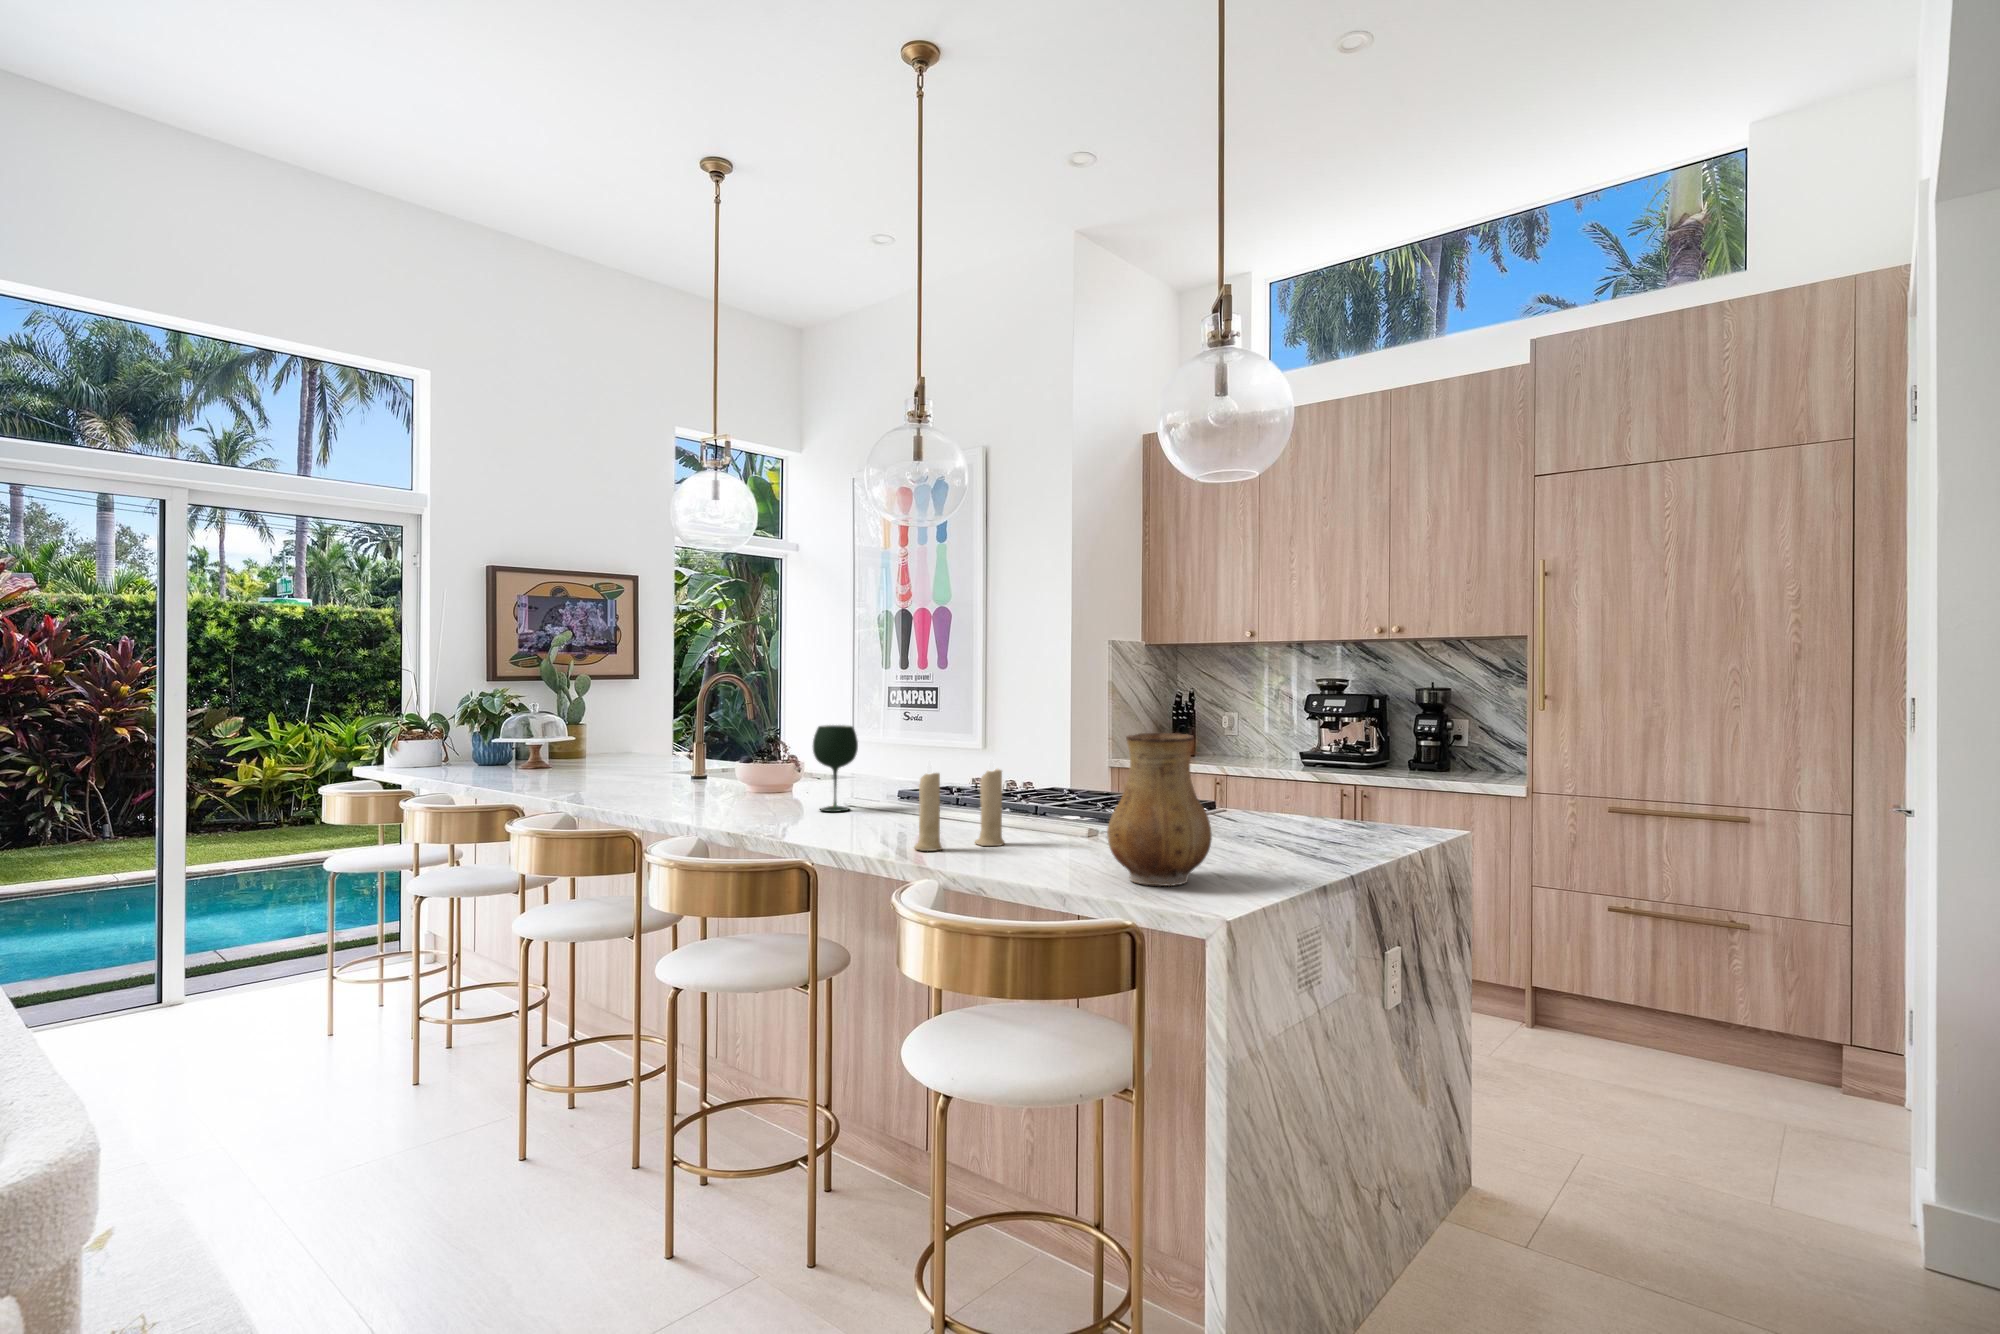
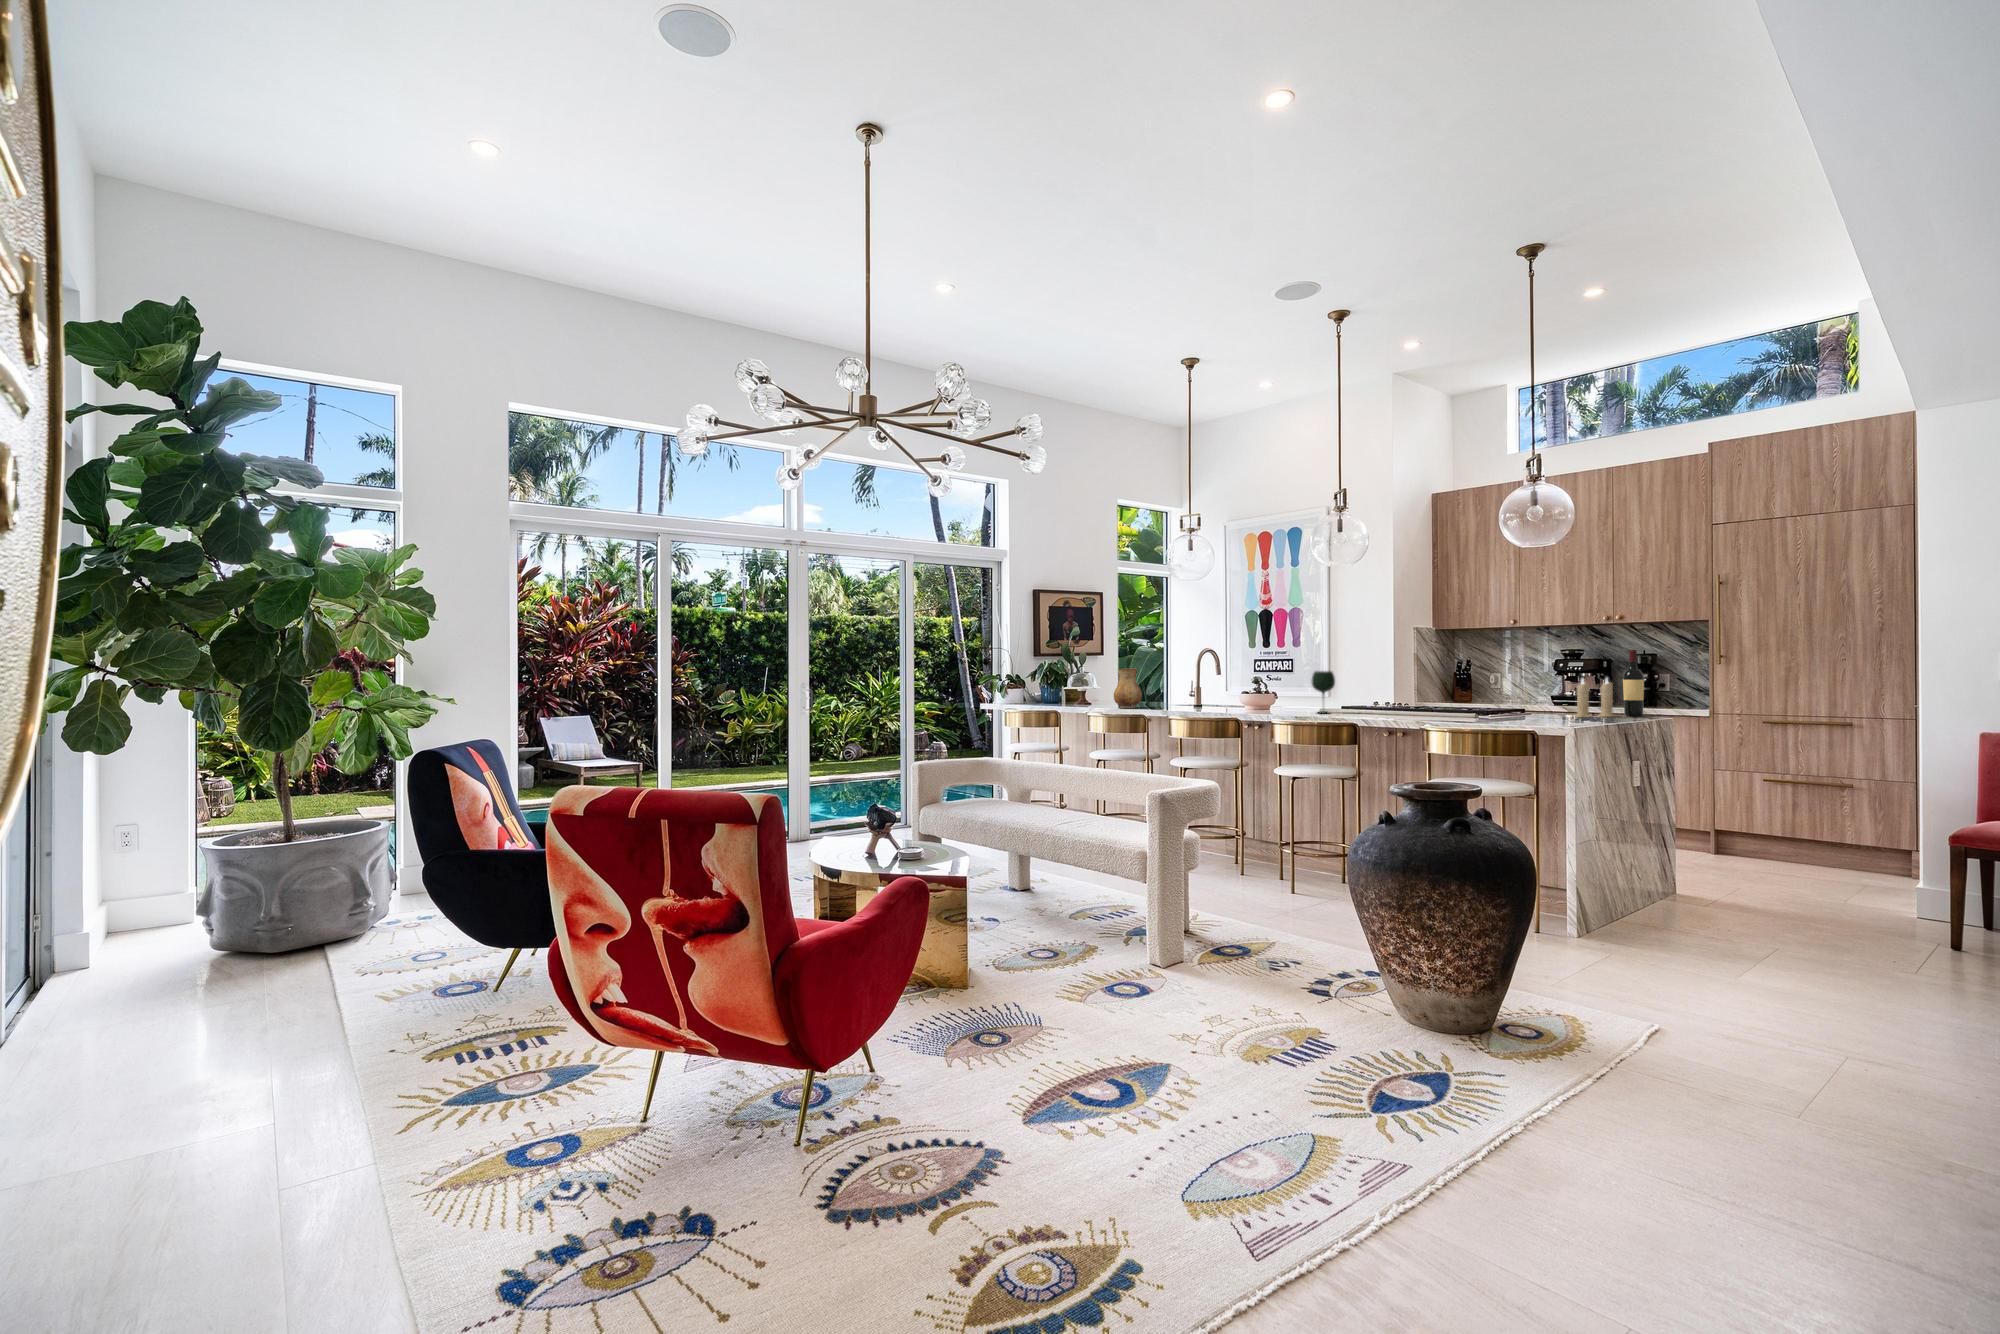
wine bottle: none [1374,697,1414,837] -> present [1623,650,1644,716]
ceramic pitcher: present [1107,733,1212,886] -> present [1114,668,1142,708]
candle: present [914,759,1005,851] -> present [1576,679,1613,717]

